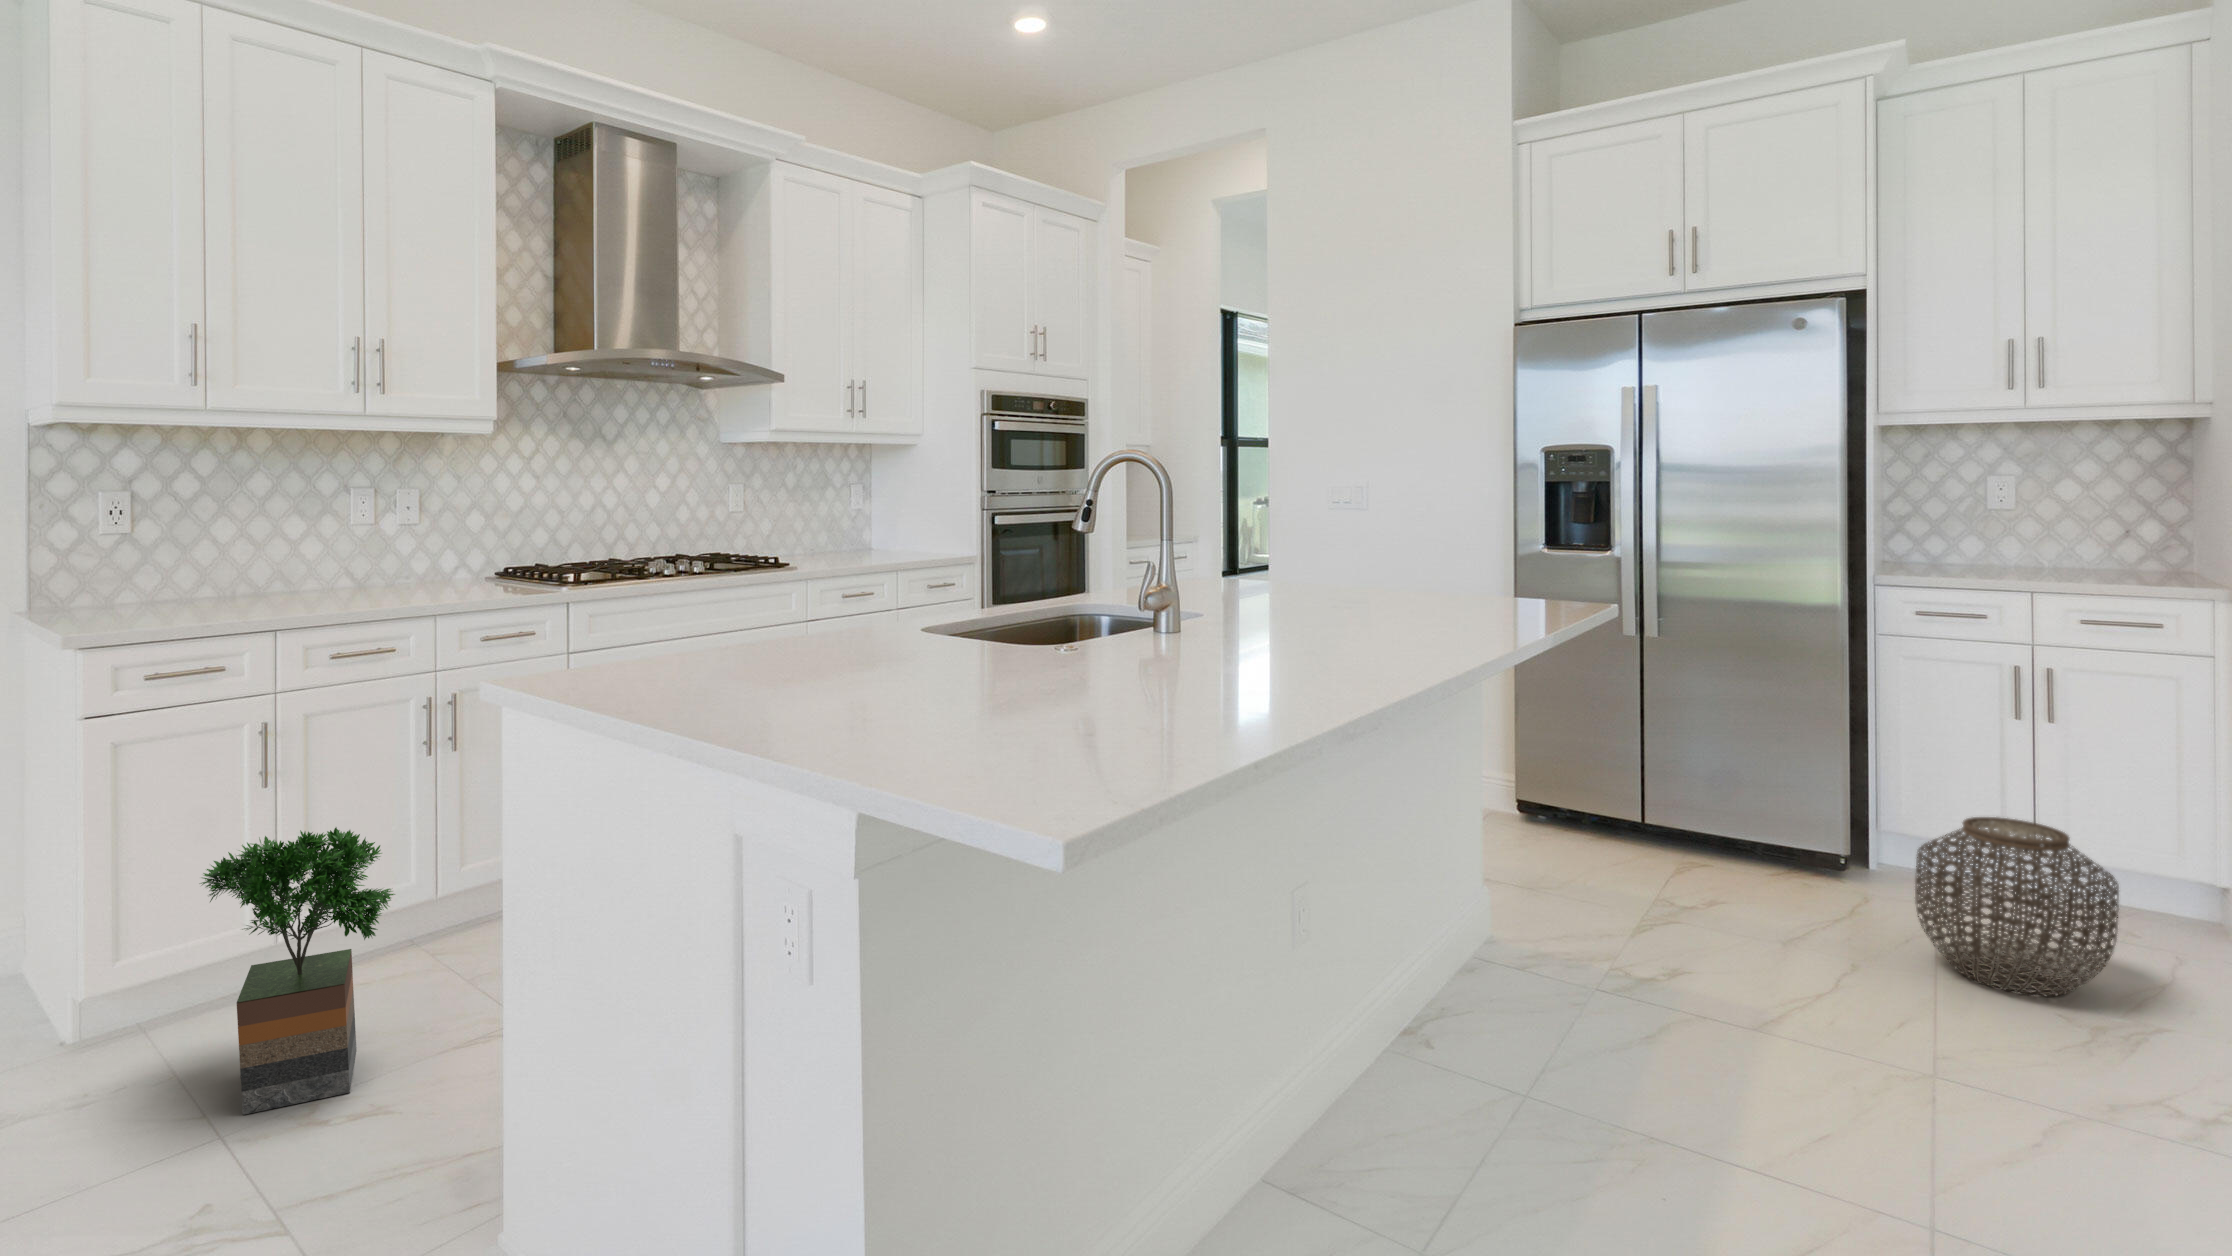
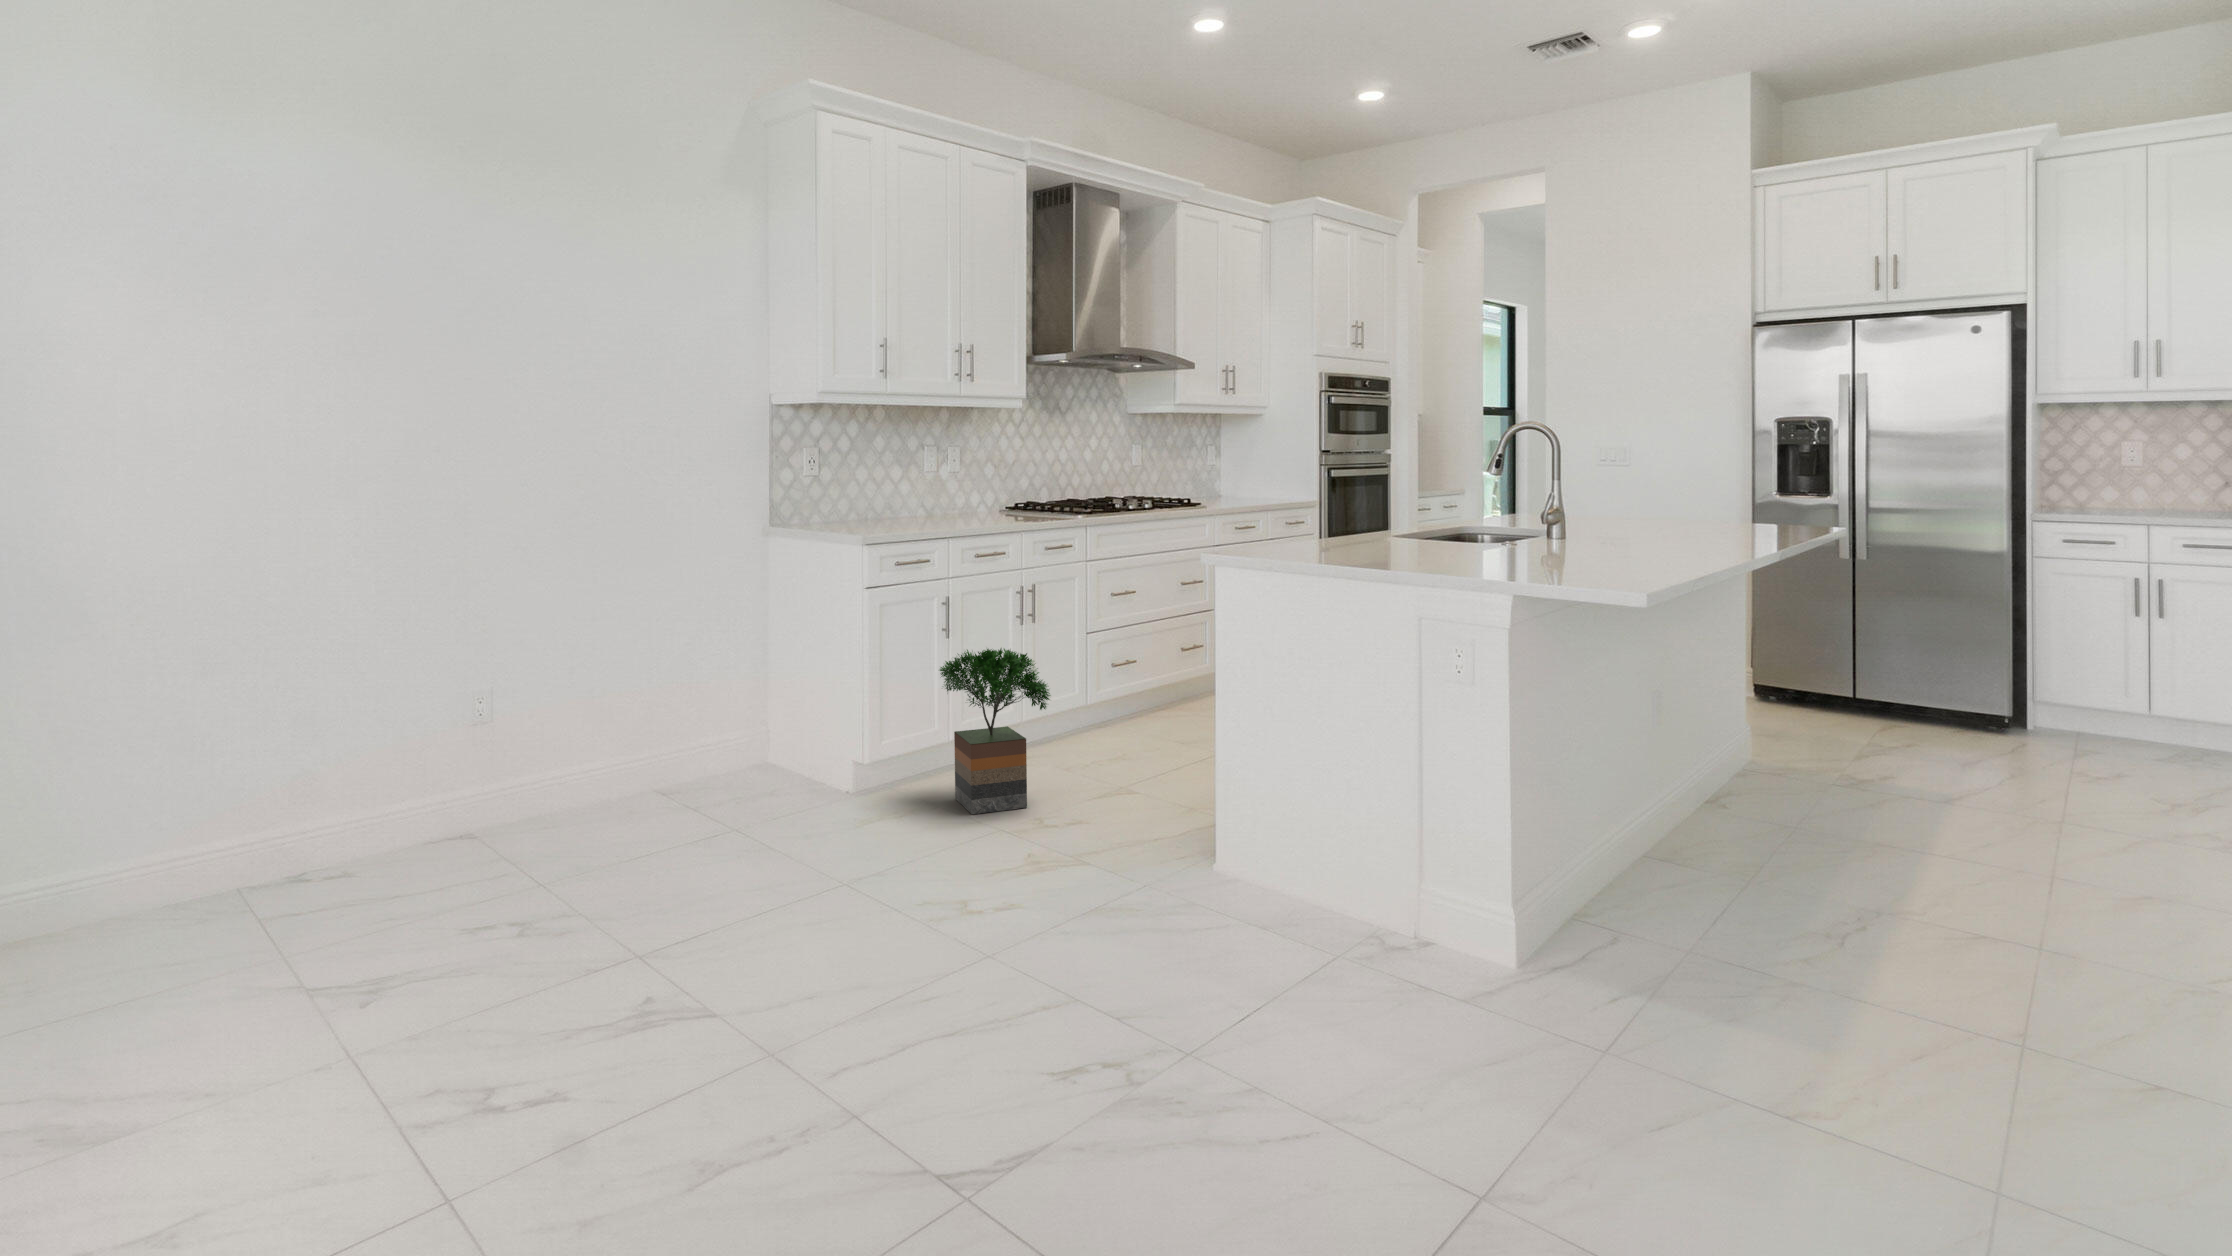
woven basket: present [1915,817,2119,996] -> none [2052,671,2193,788]

